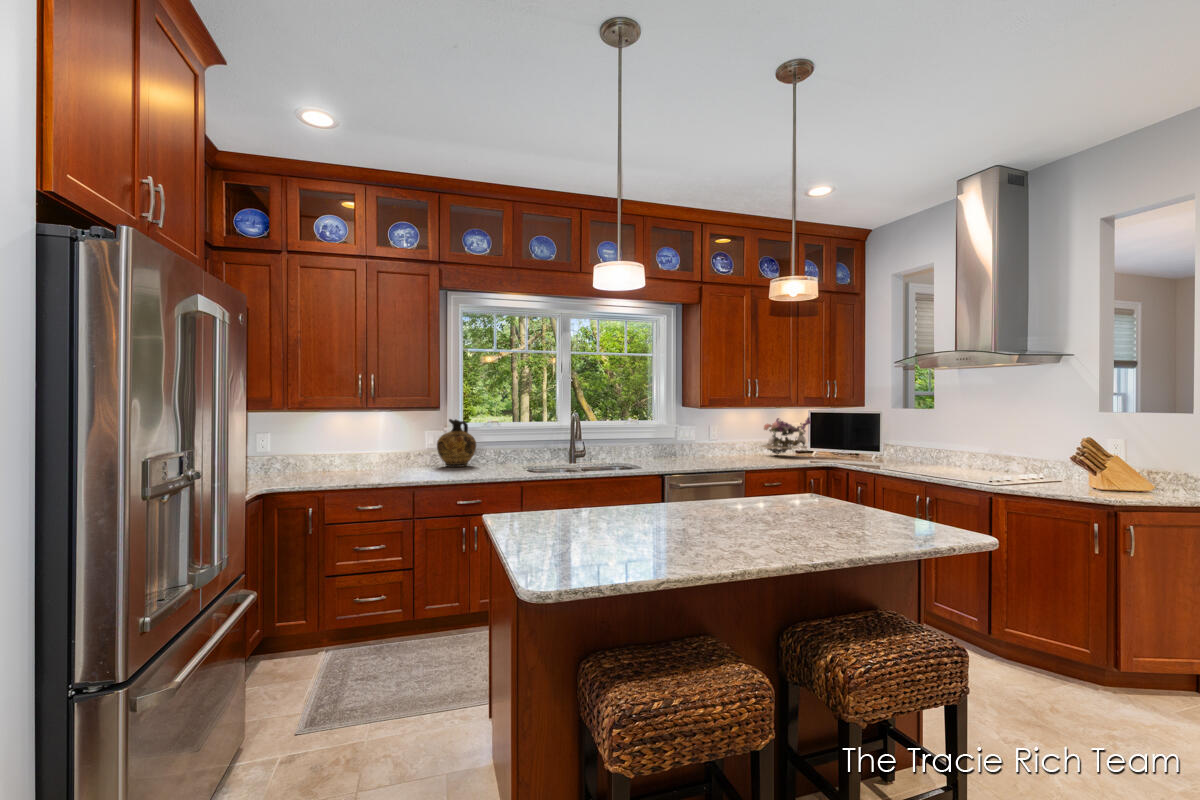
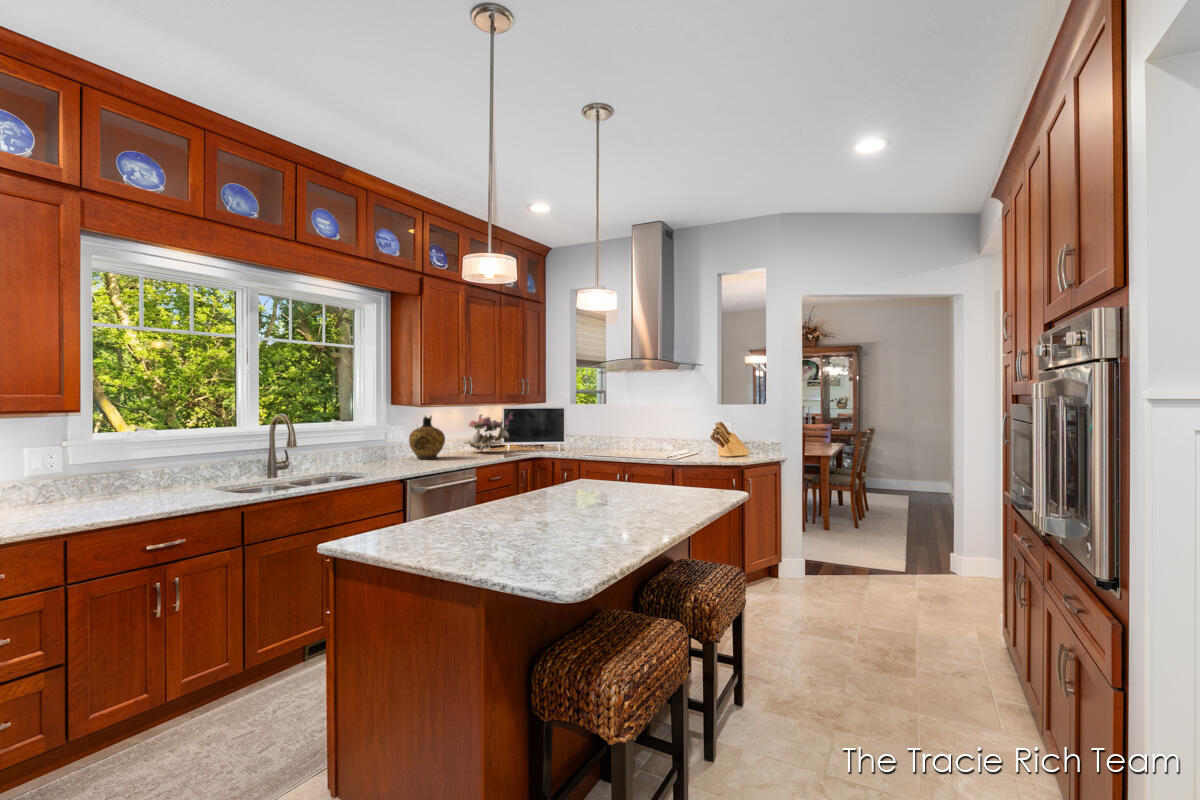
ceramic jug: present [437,419,476,467] -> present [409,416,445,459]

